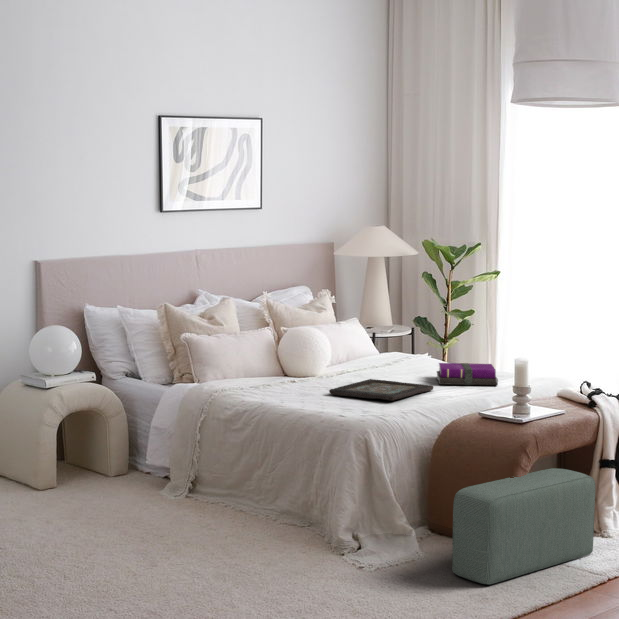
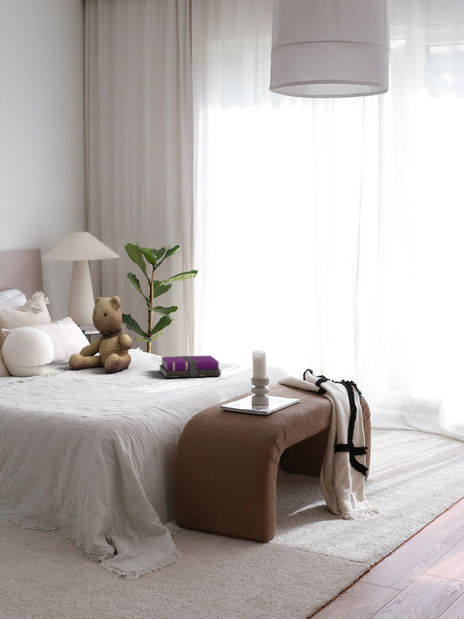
teddy bear: none [346,298,410,377] -> present [69,296,132,373]
decorative tray: present [329,379,433,401] -> none [61,376,163,398]
pouf: present [452,468,595,584] -> none [219,458,346,592]

